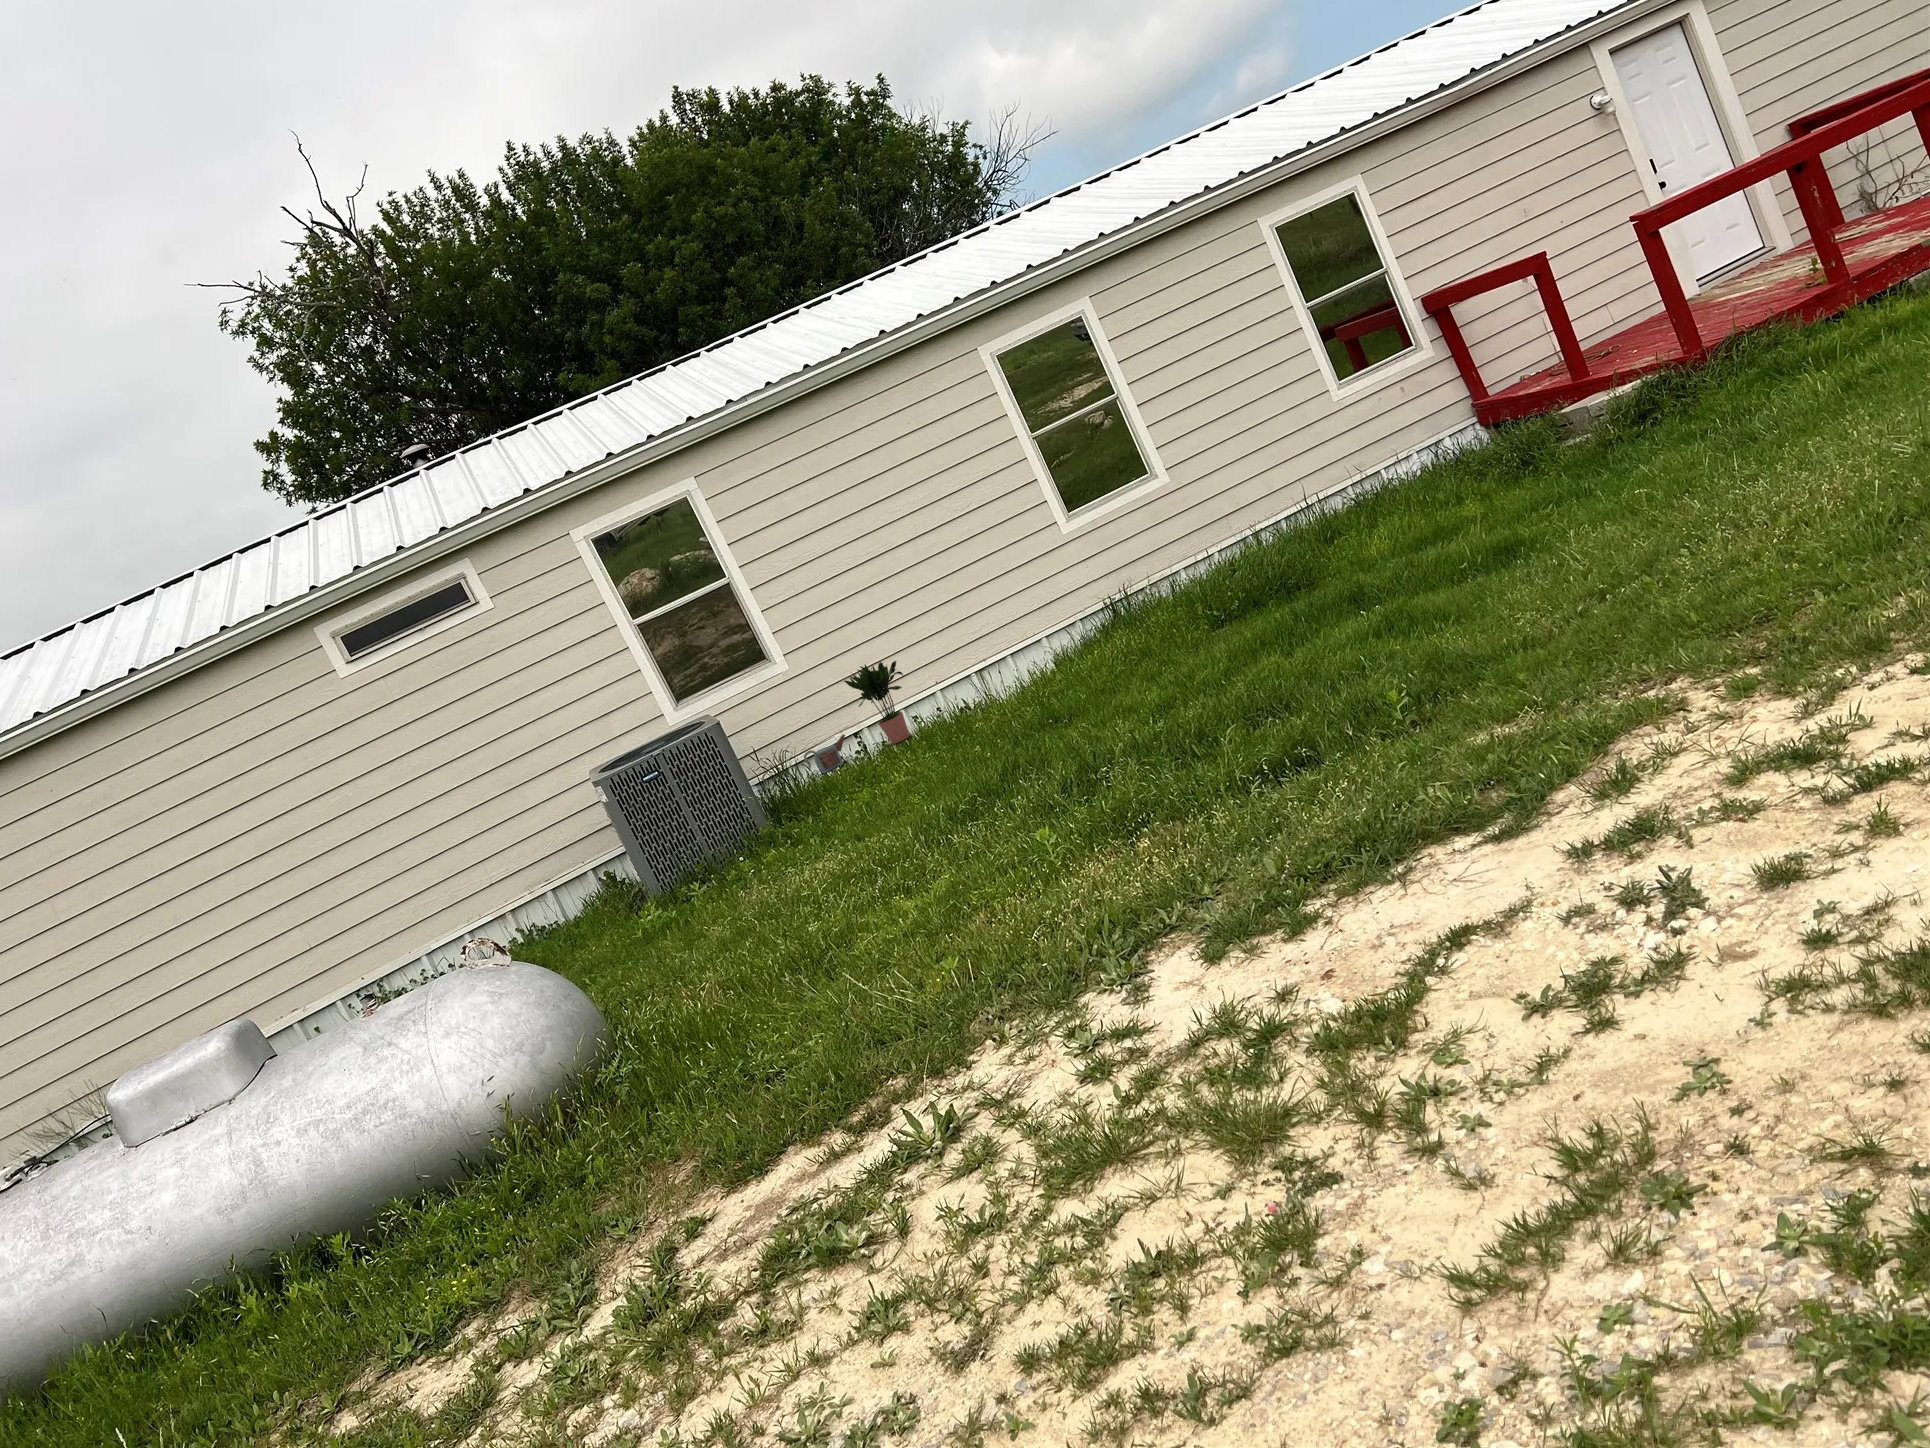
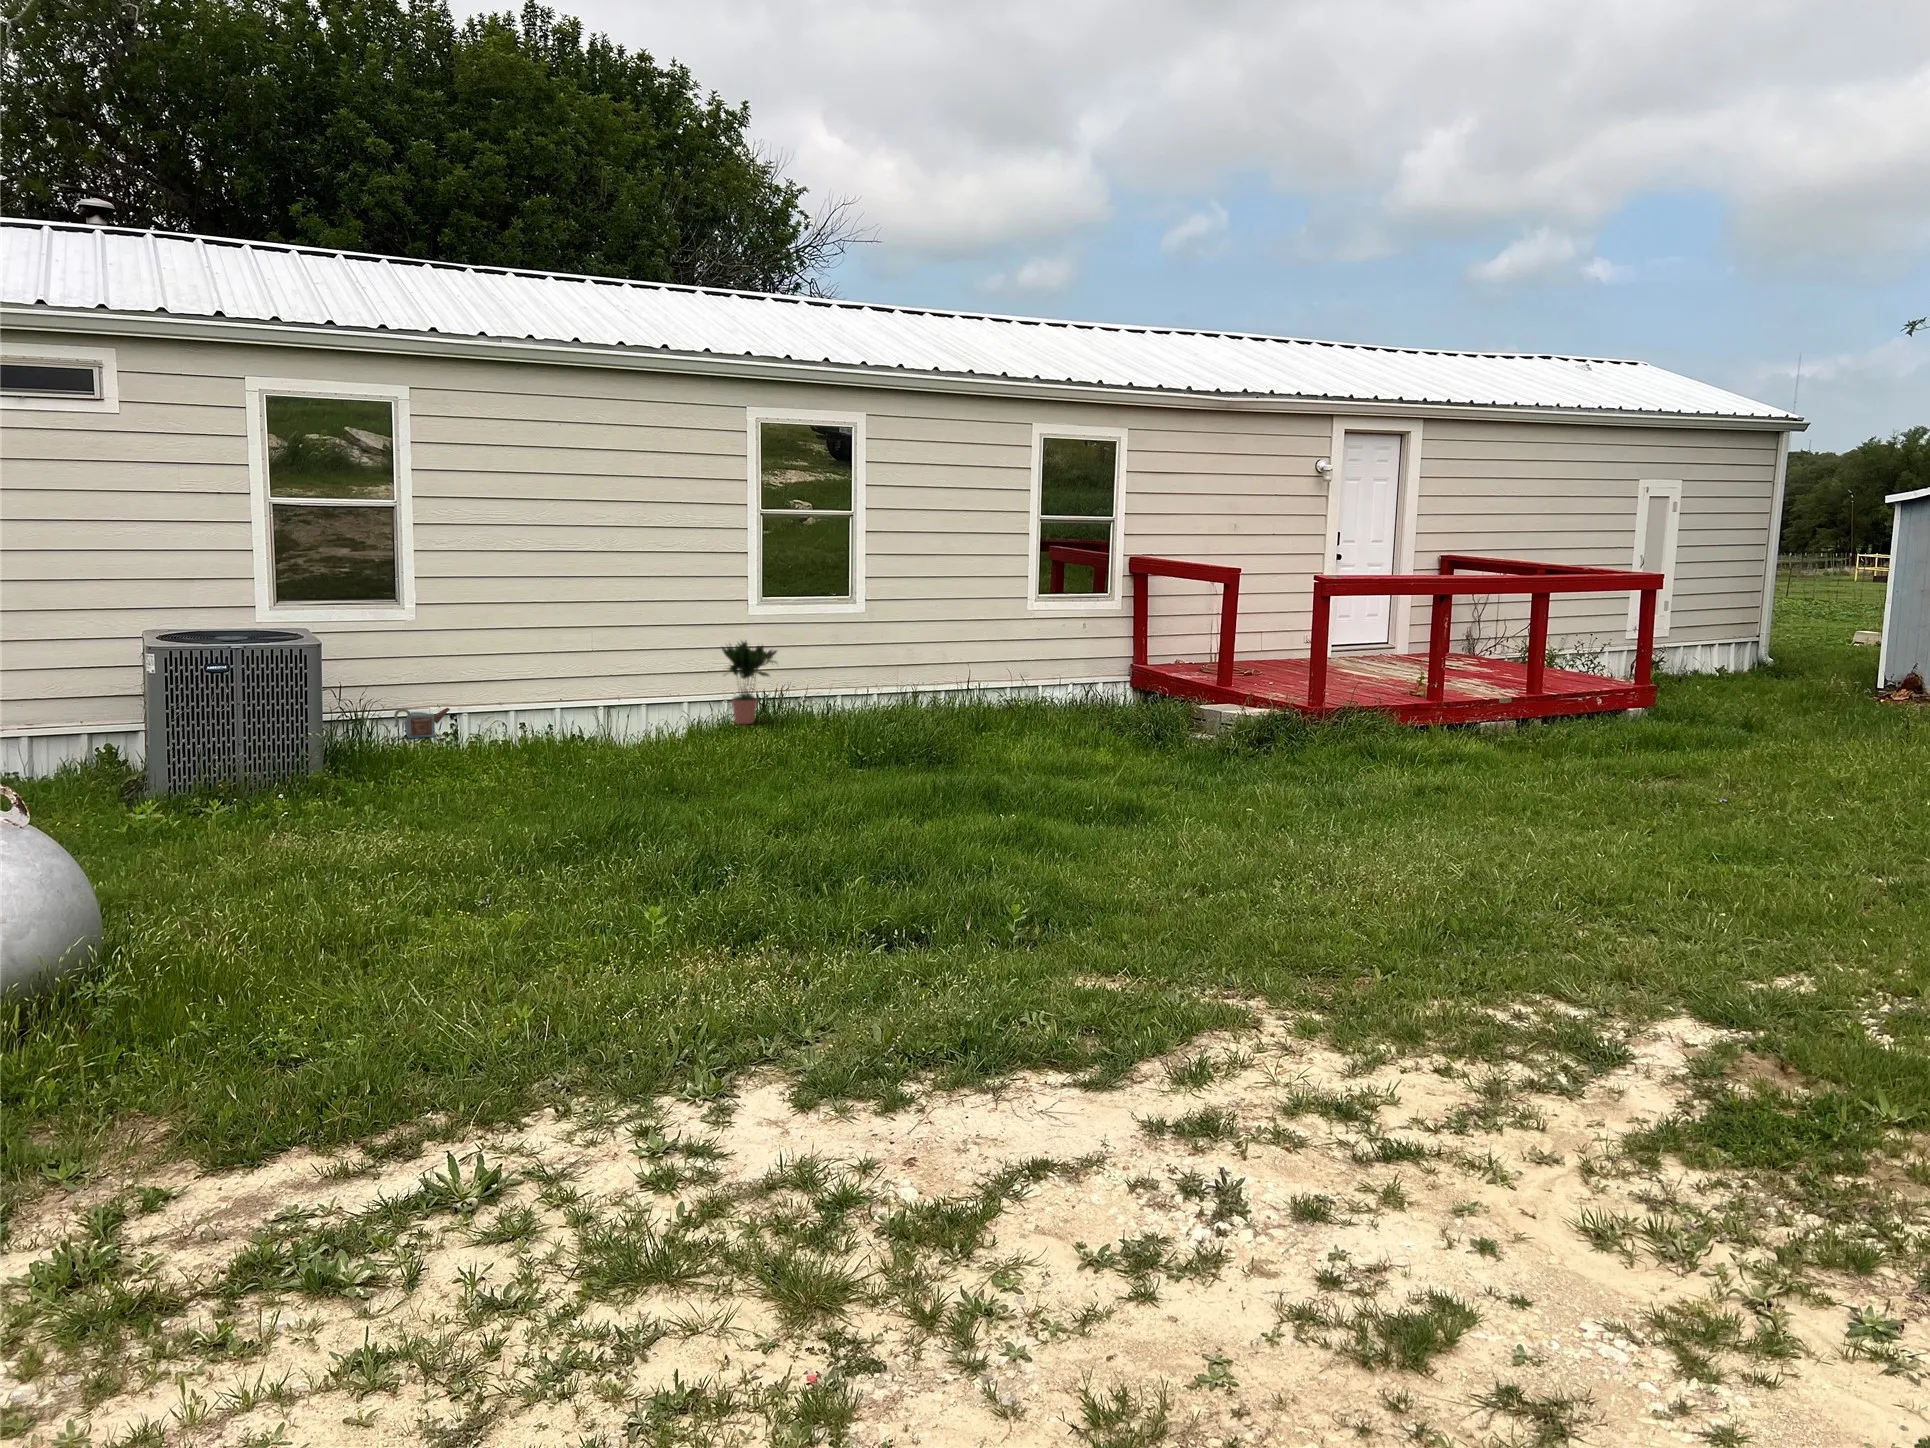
potted plant: present [844,661,909,744] -> present [722,641,777,724]

